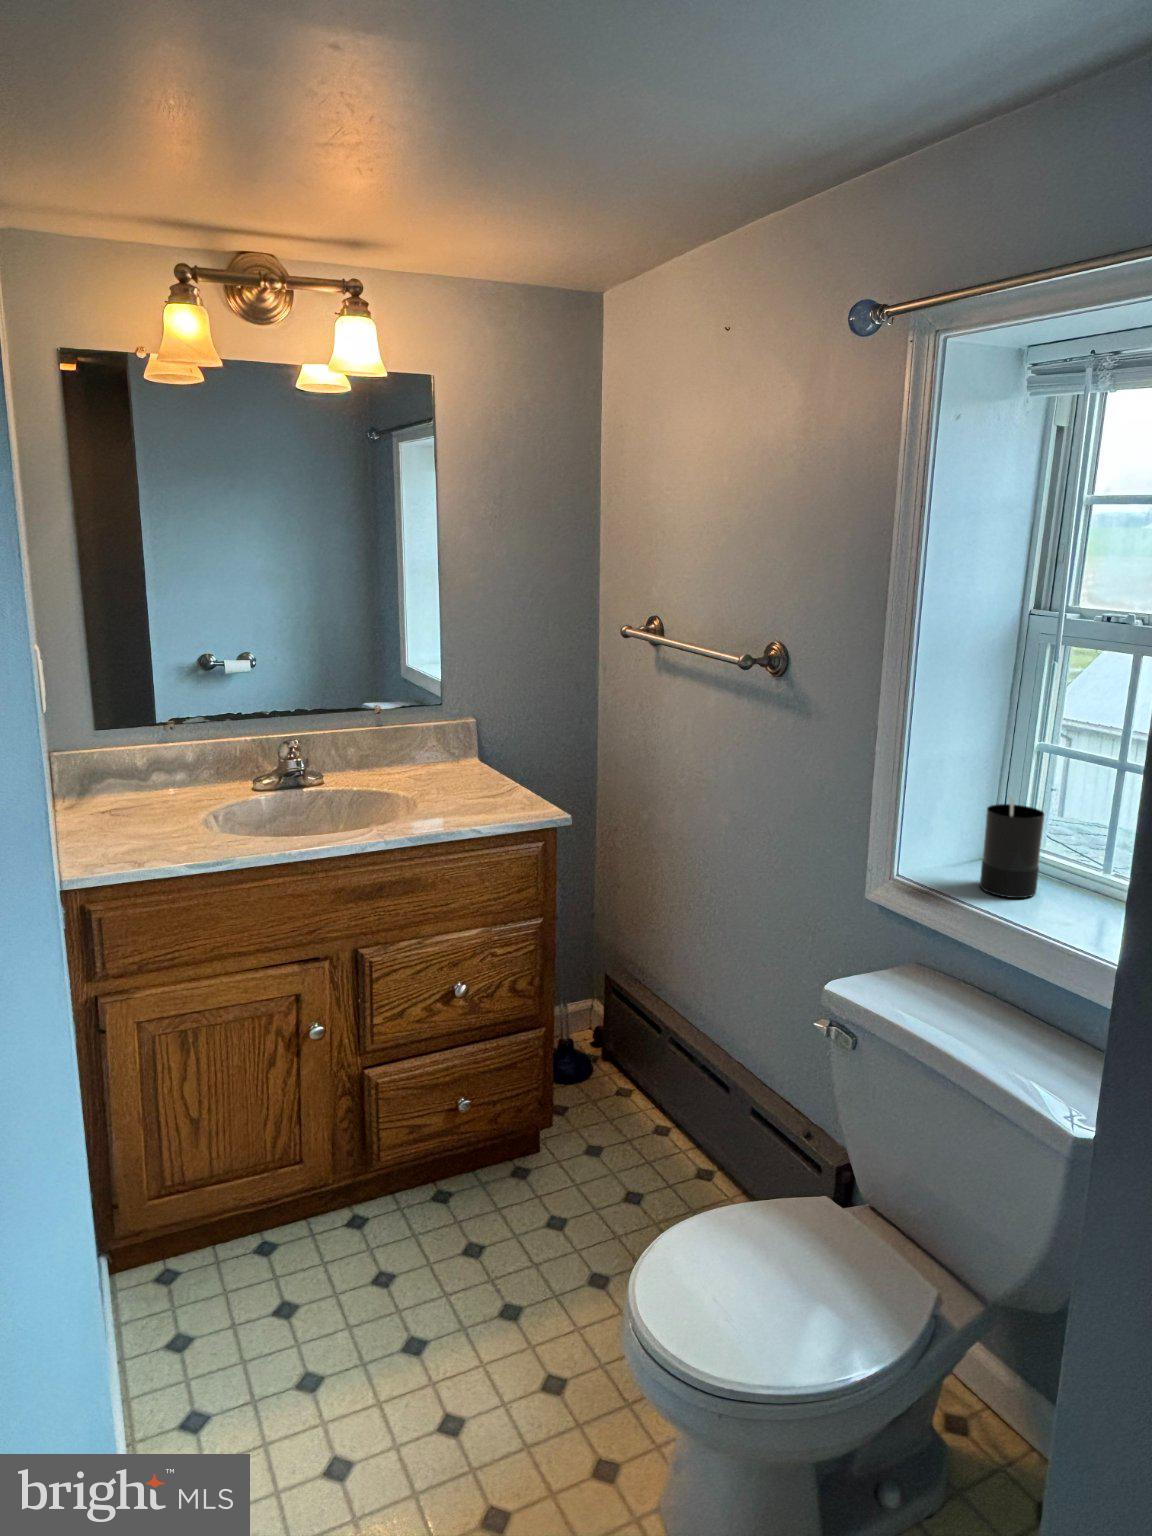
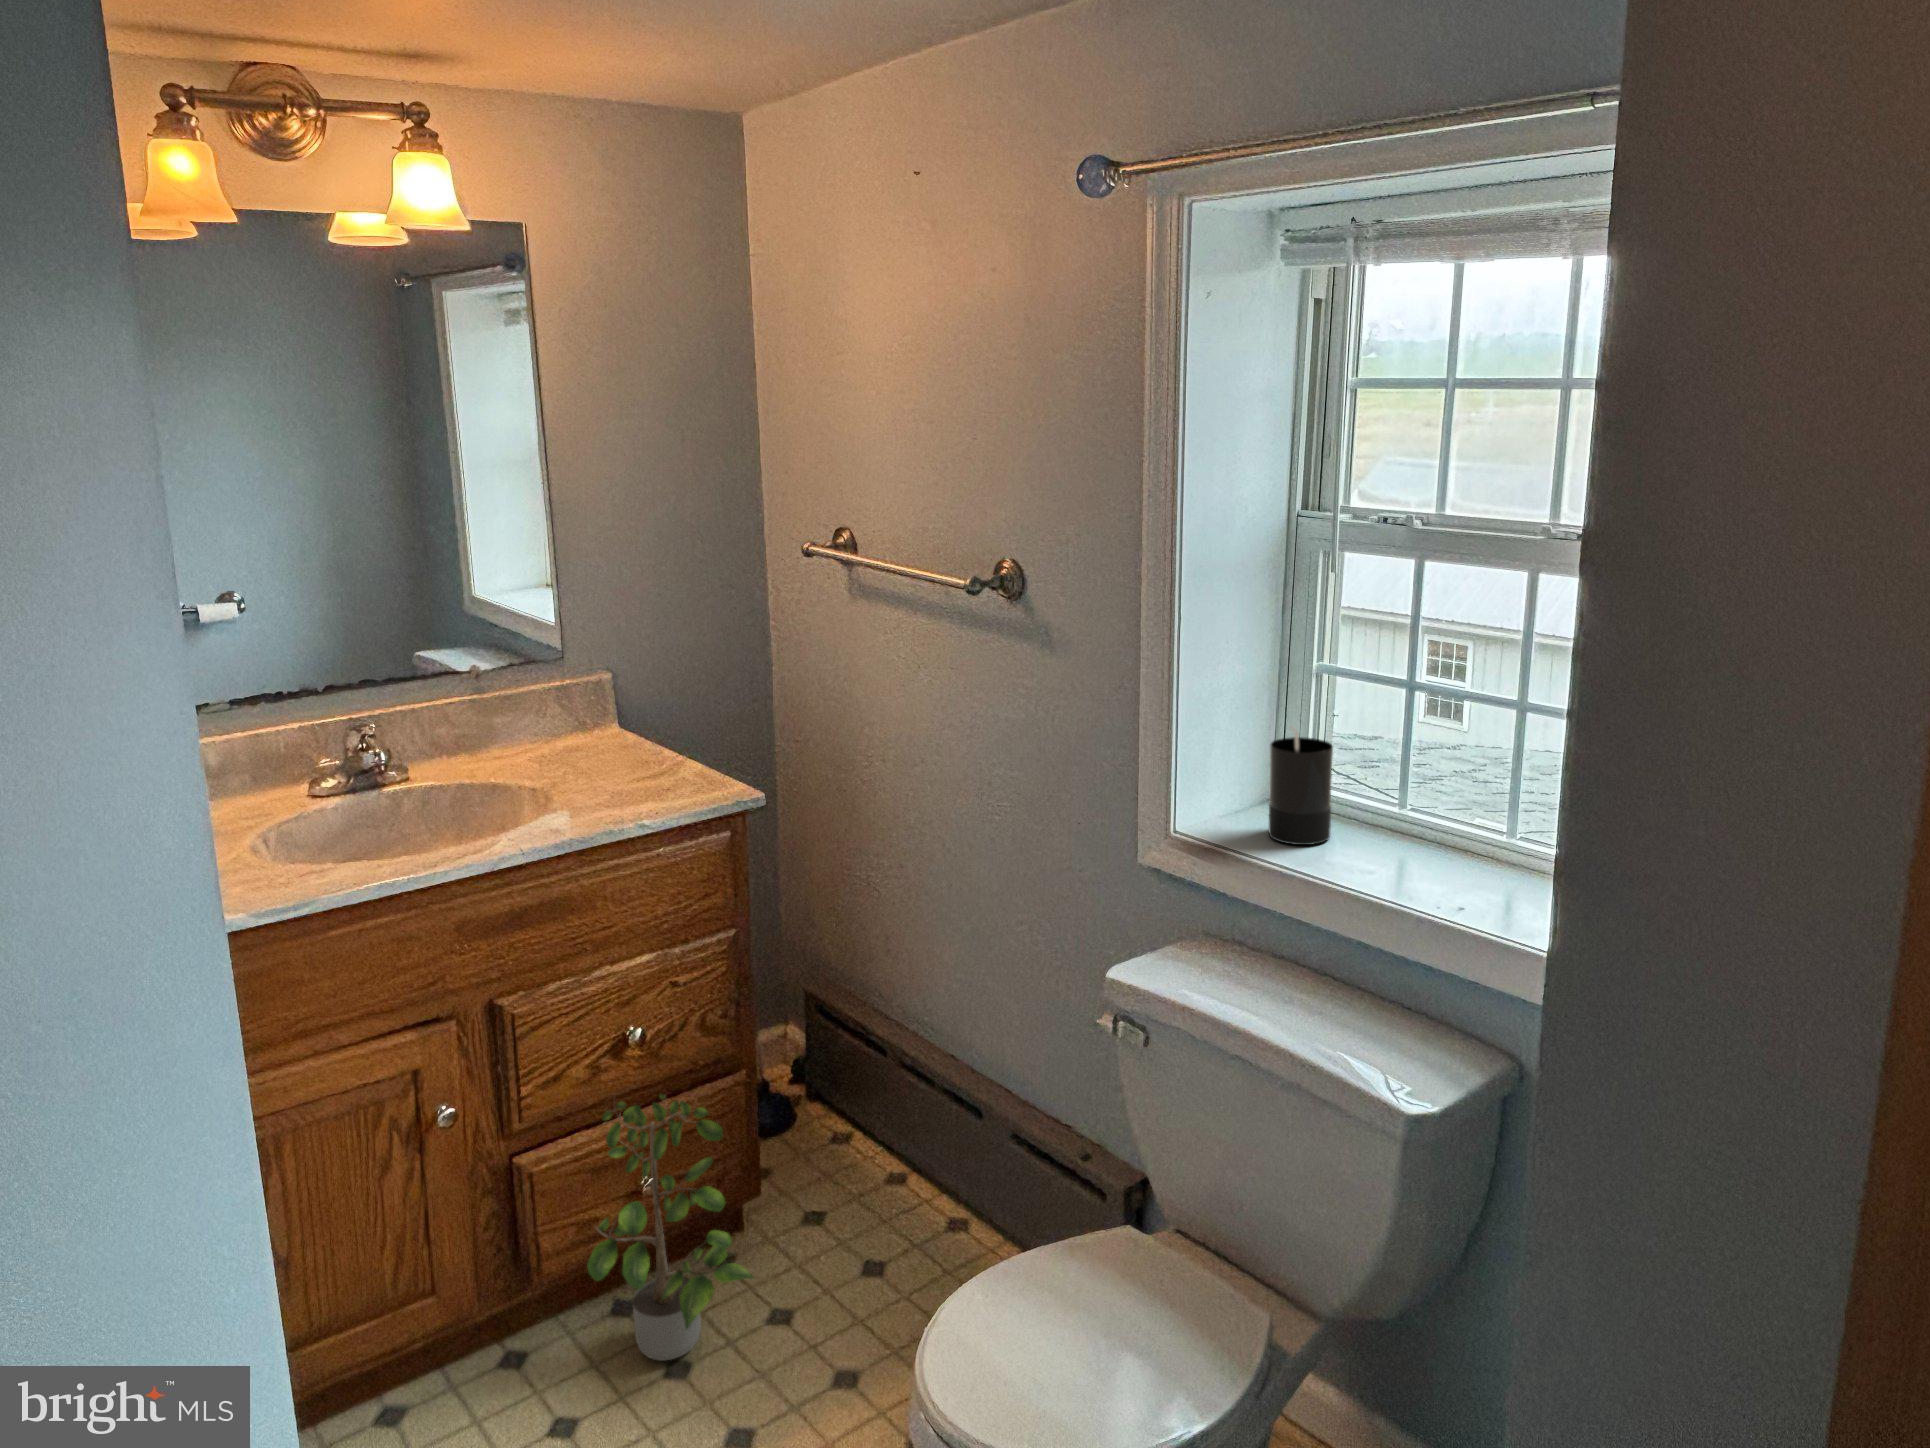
potted plant: none [412,1033,534,1239] -> present [587,1094,754,1361]

